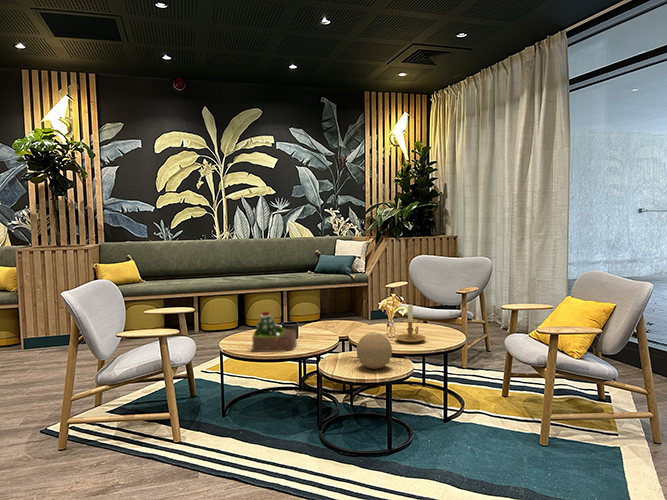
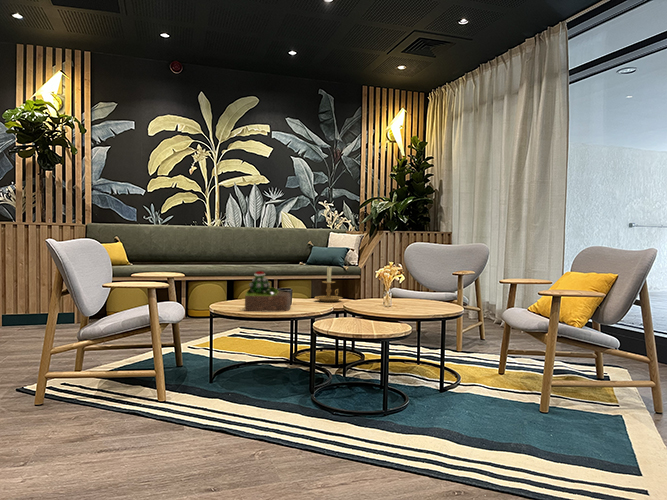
candle holder: present [395,304,426,343] -> present [314,267,342,302]
decorative orb: present [357,333,392,369] -> none [356,290,393,328]

